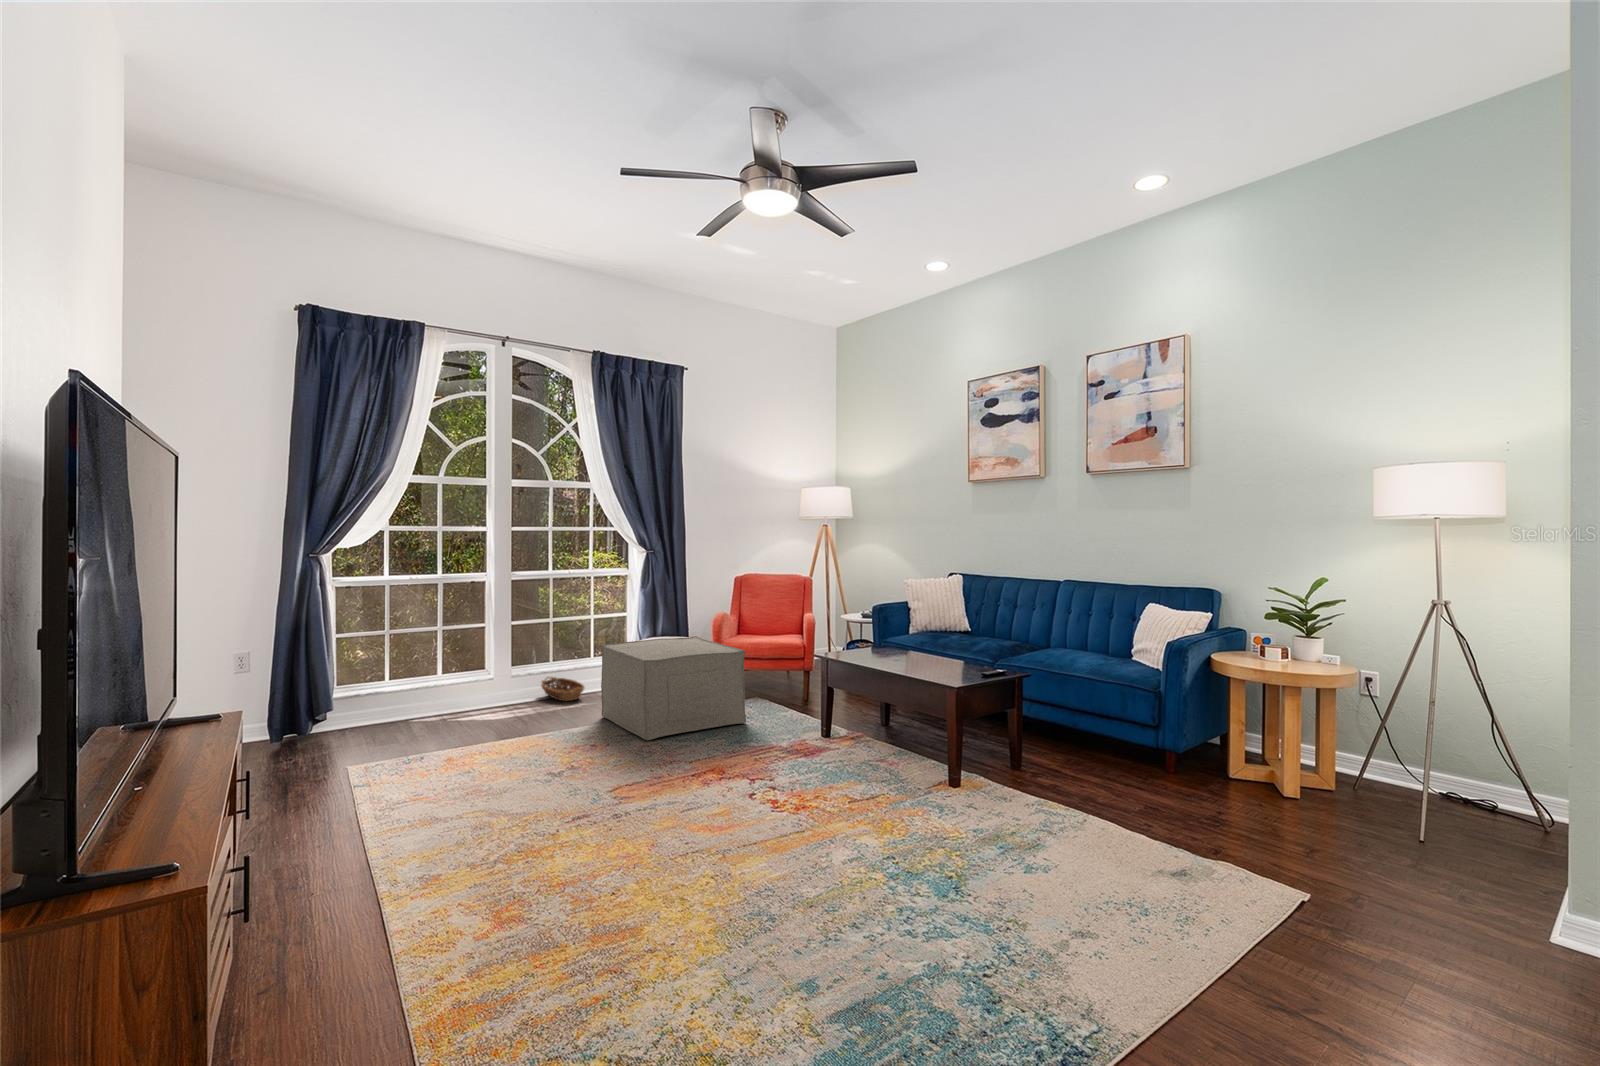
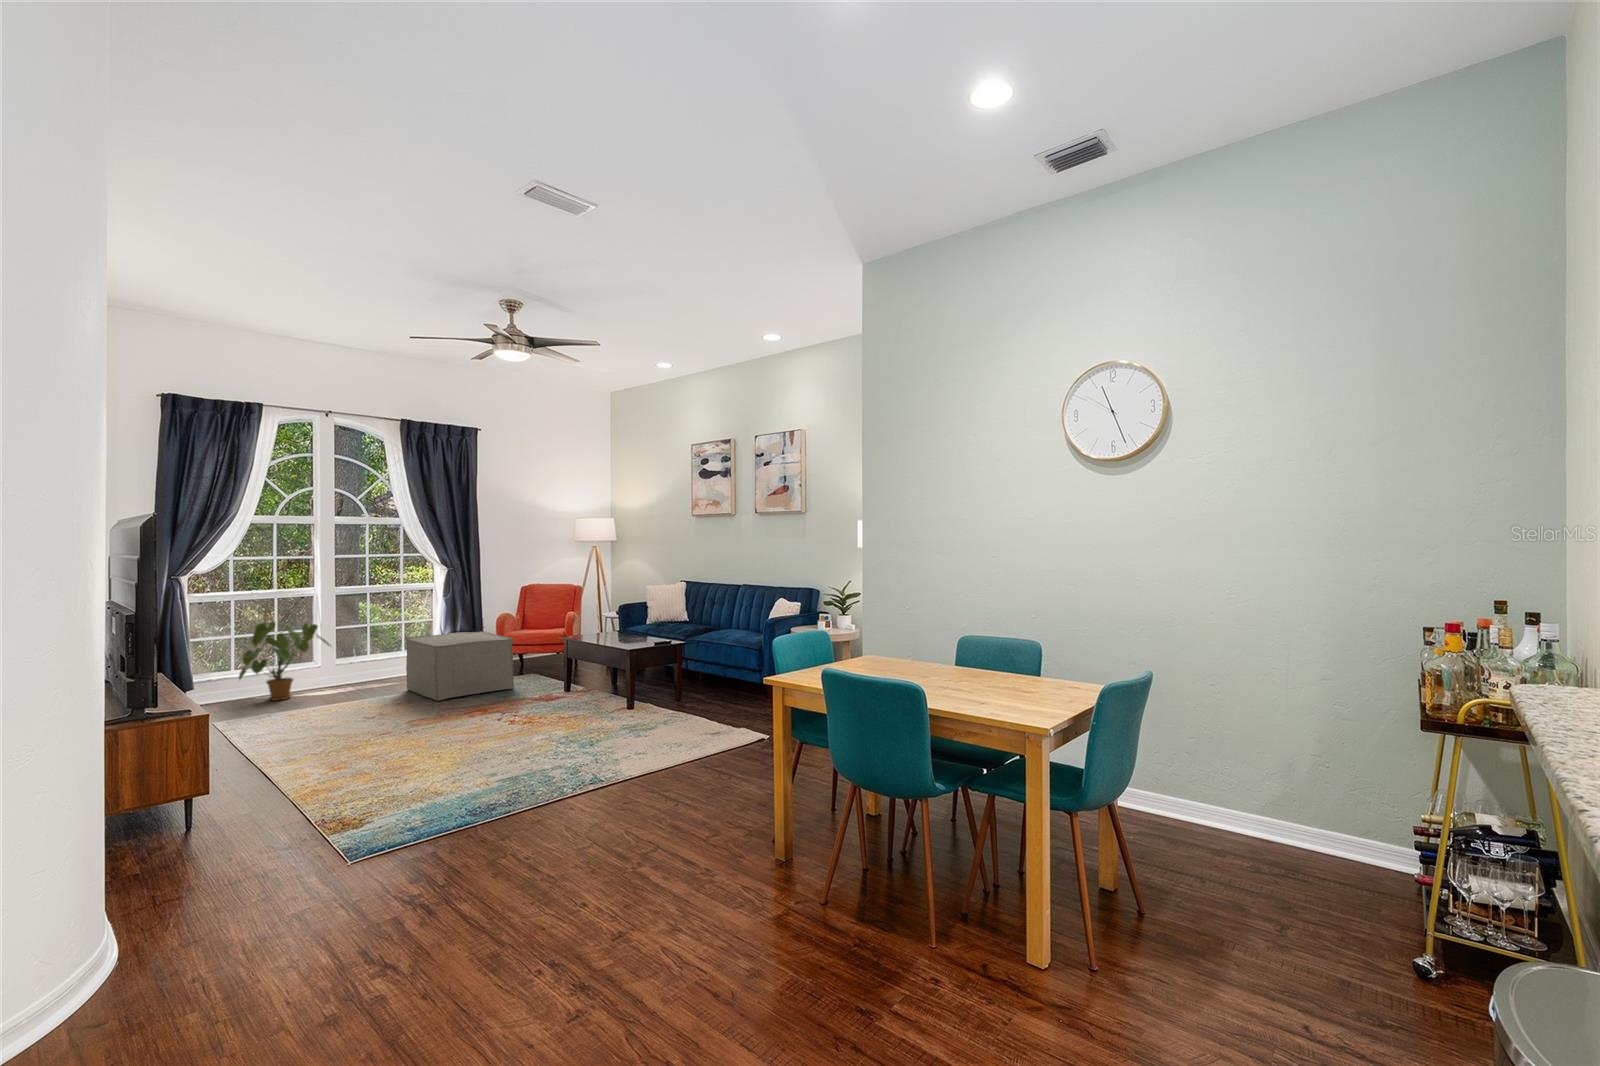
house plant: none [387,616,510,725] -> present [239,622,330,701]
basket: present [541,677,584,701] -> none [351,663,405,683]

